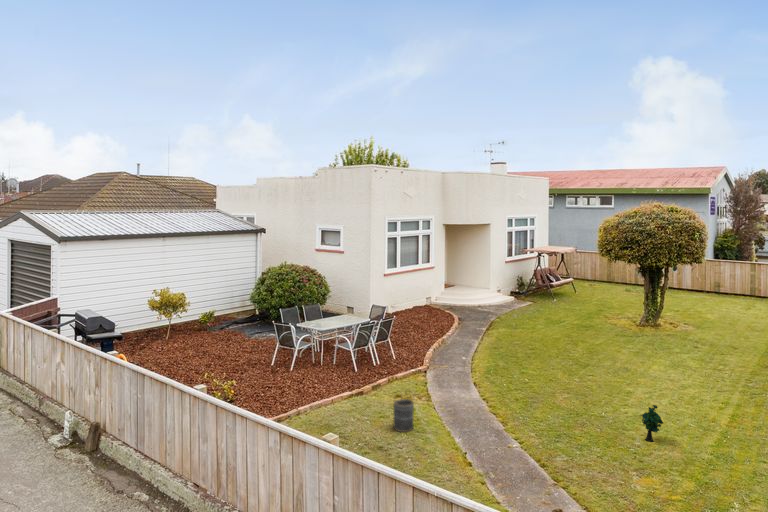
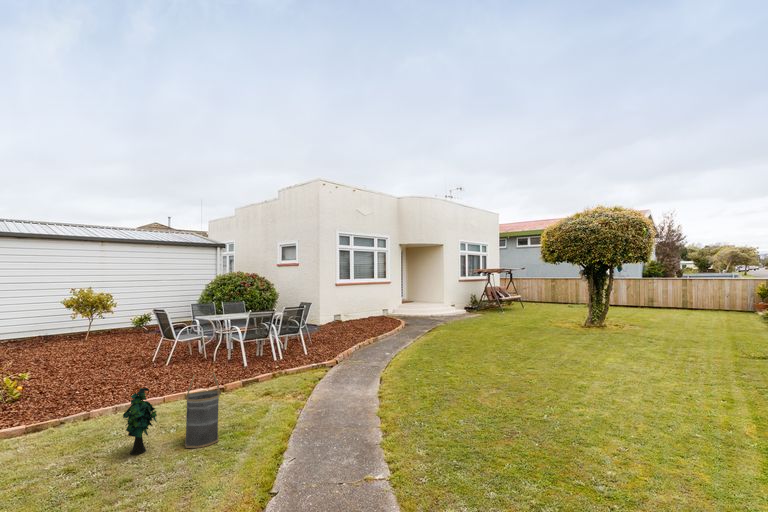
decorative plant: present [640,405,663,442] -> present [123,388,157,455]

